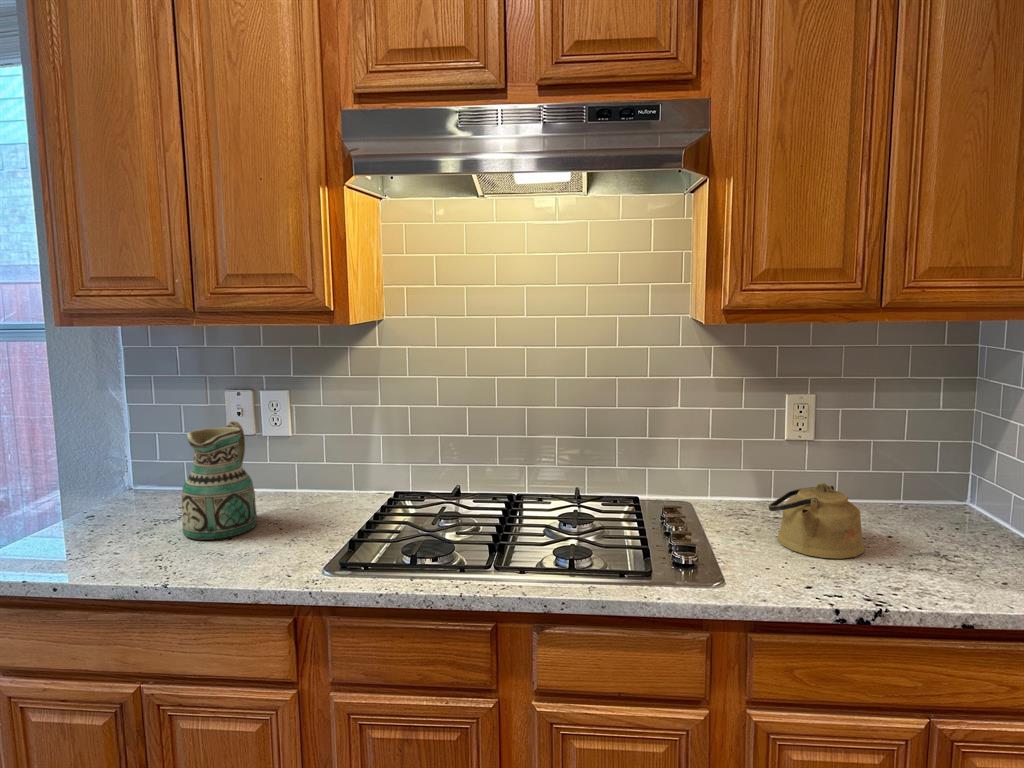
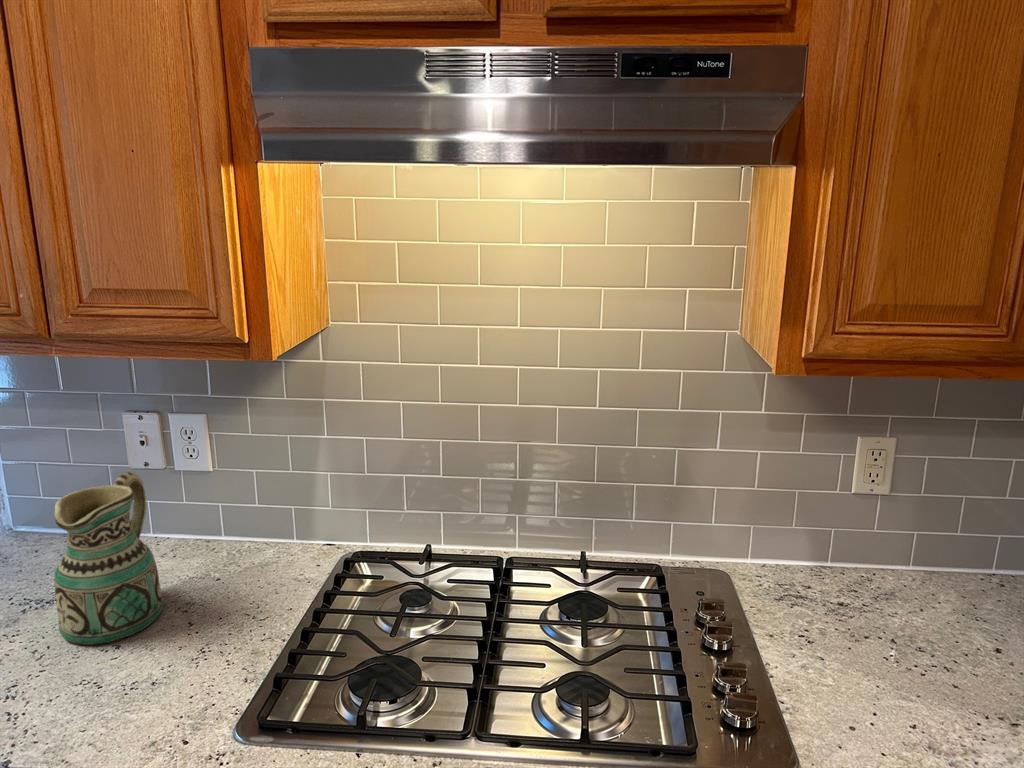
kettle: present [768,483,864,559] -> none [841,577,965,697]

